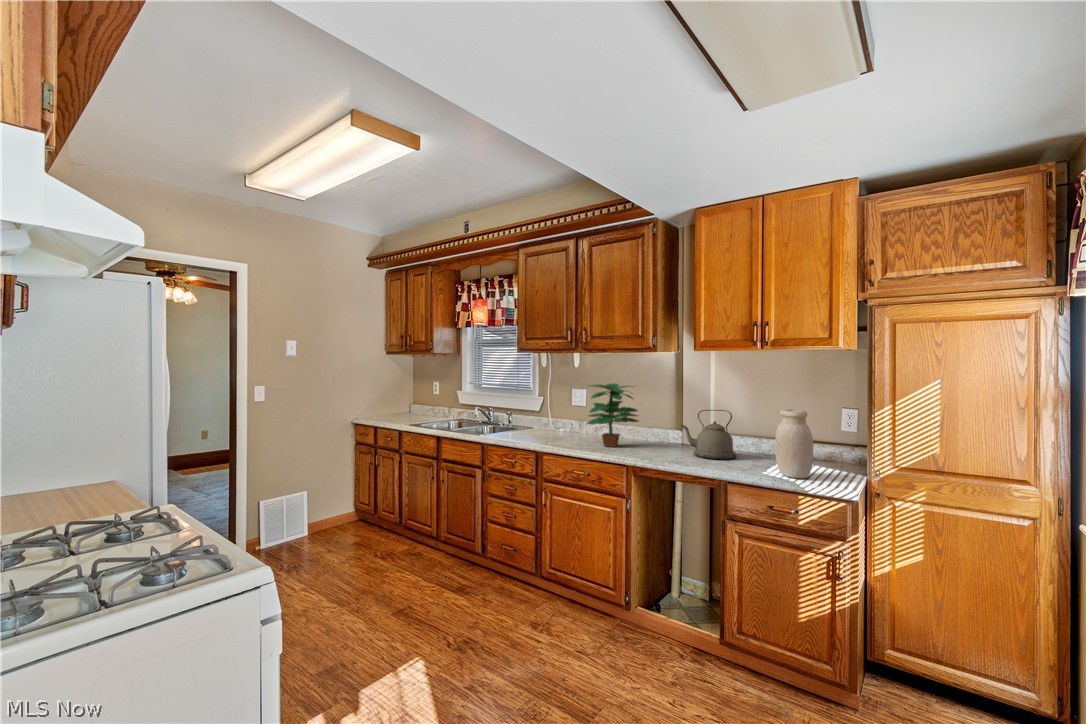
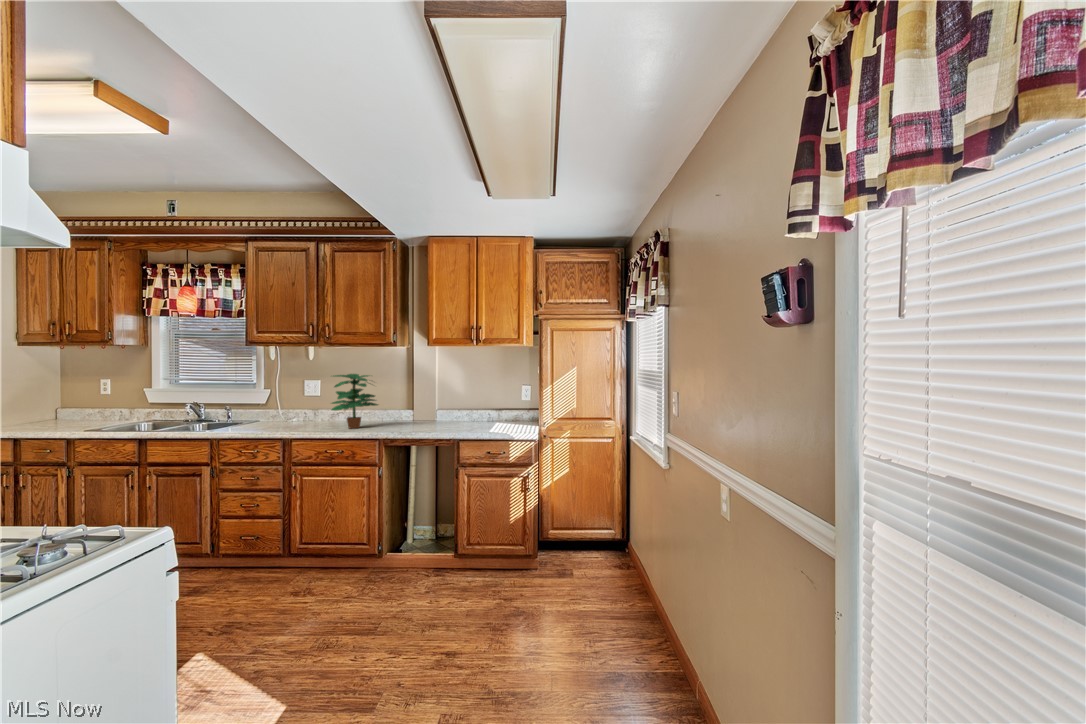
jar: present [775,409,813,478] -> none [488,387,511,432]
kettle: present [681,410,736,459] -> none [417,391,458,428]

